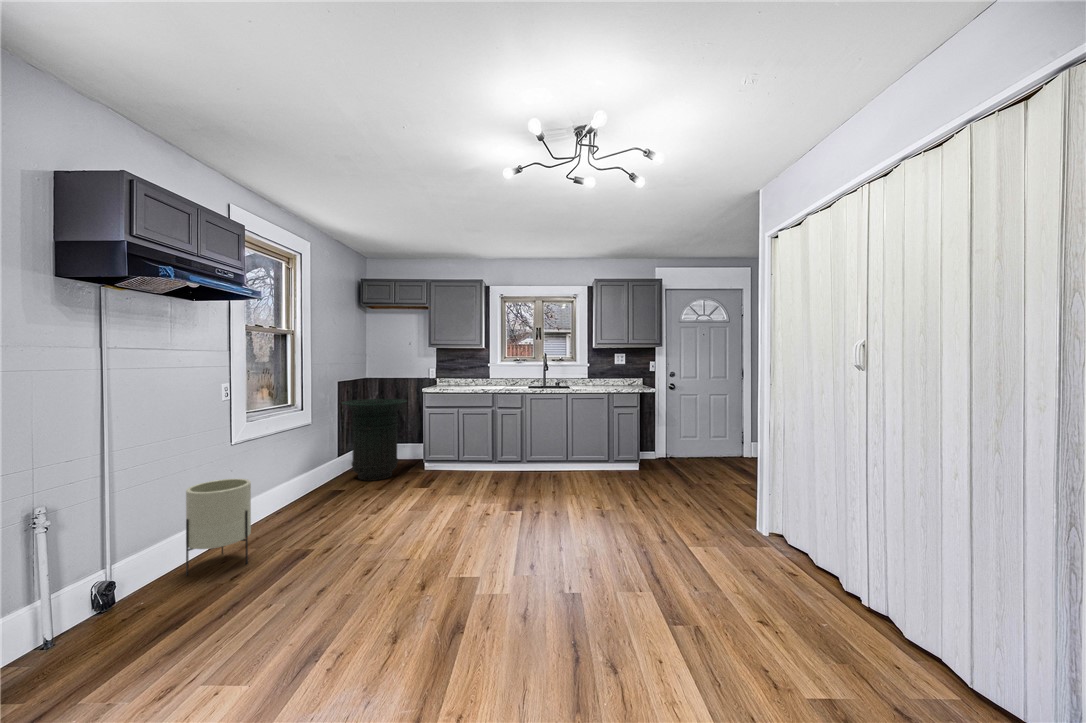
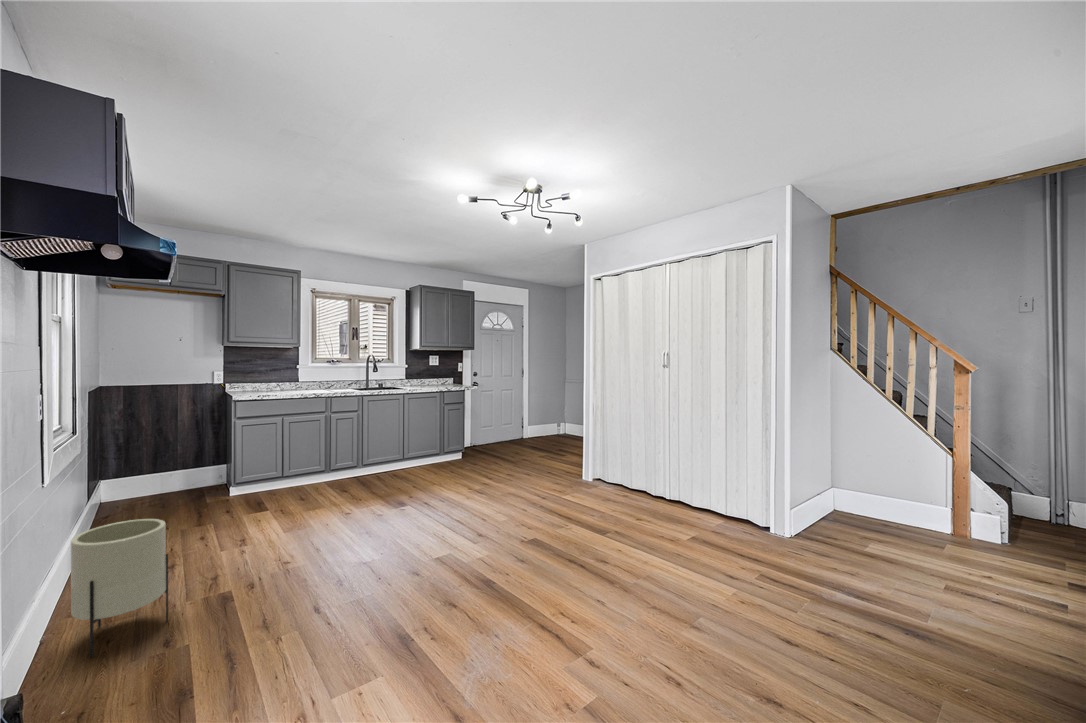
trash can: present [342,399,407,481] -> none [113,411,217,519]

